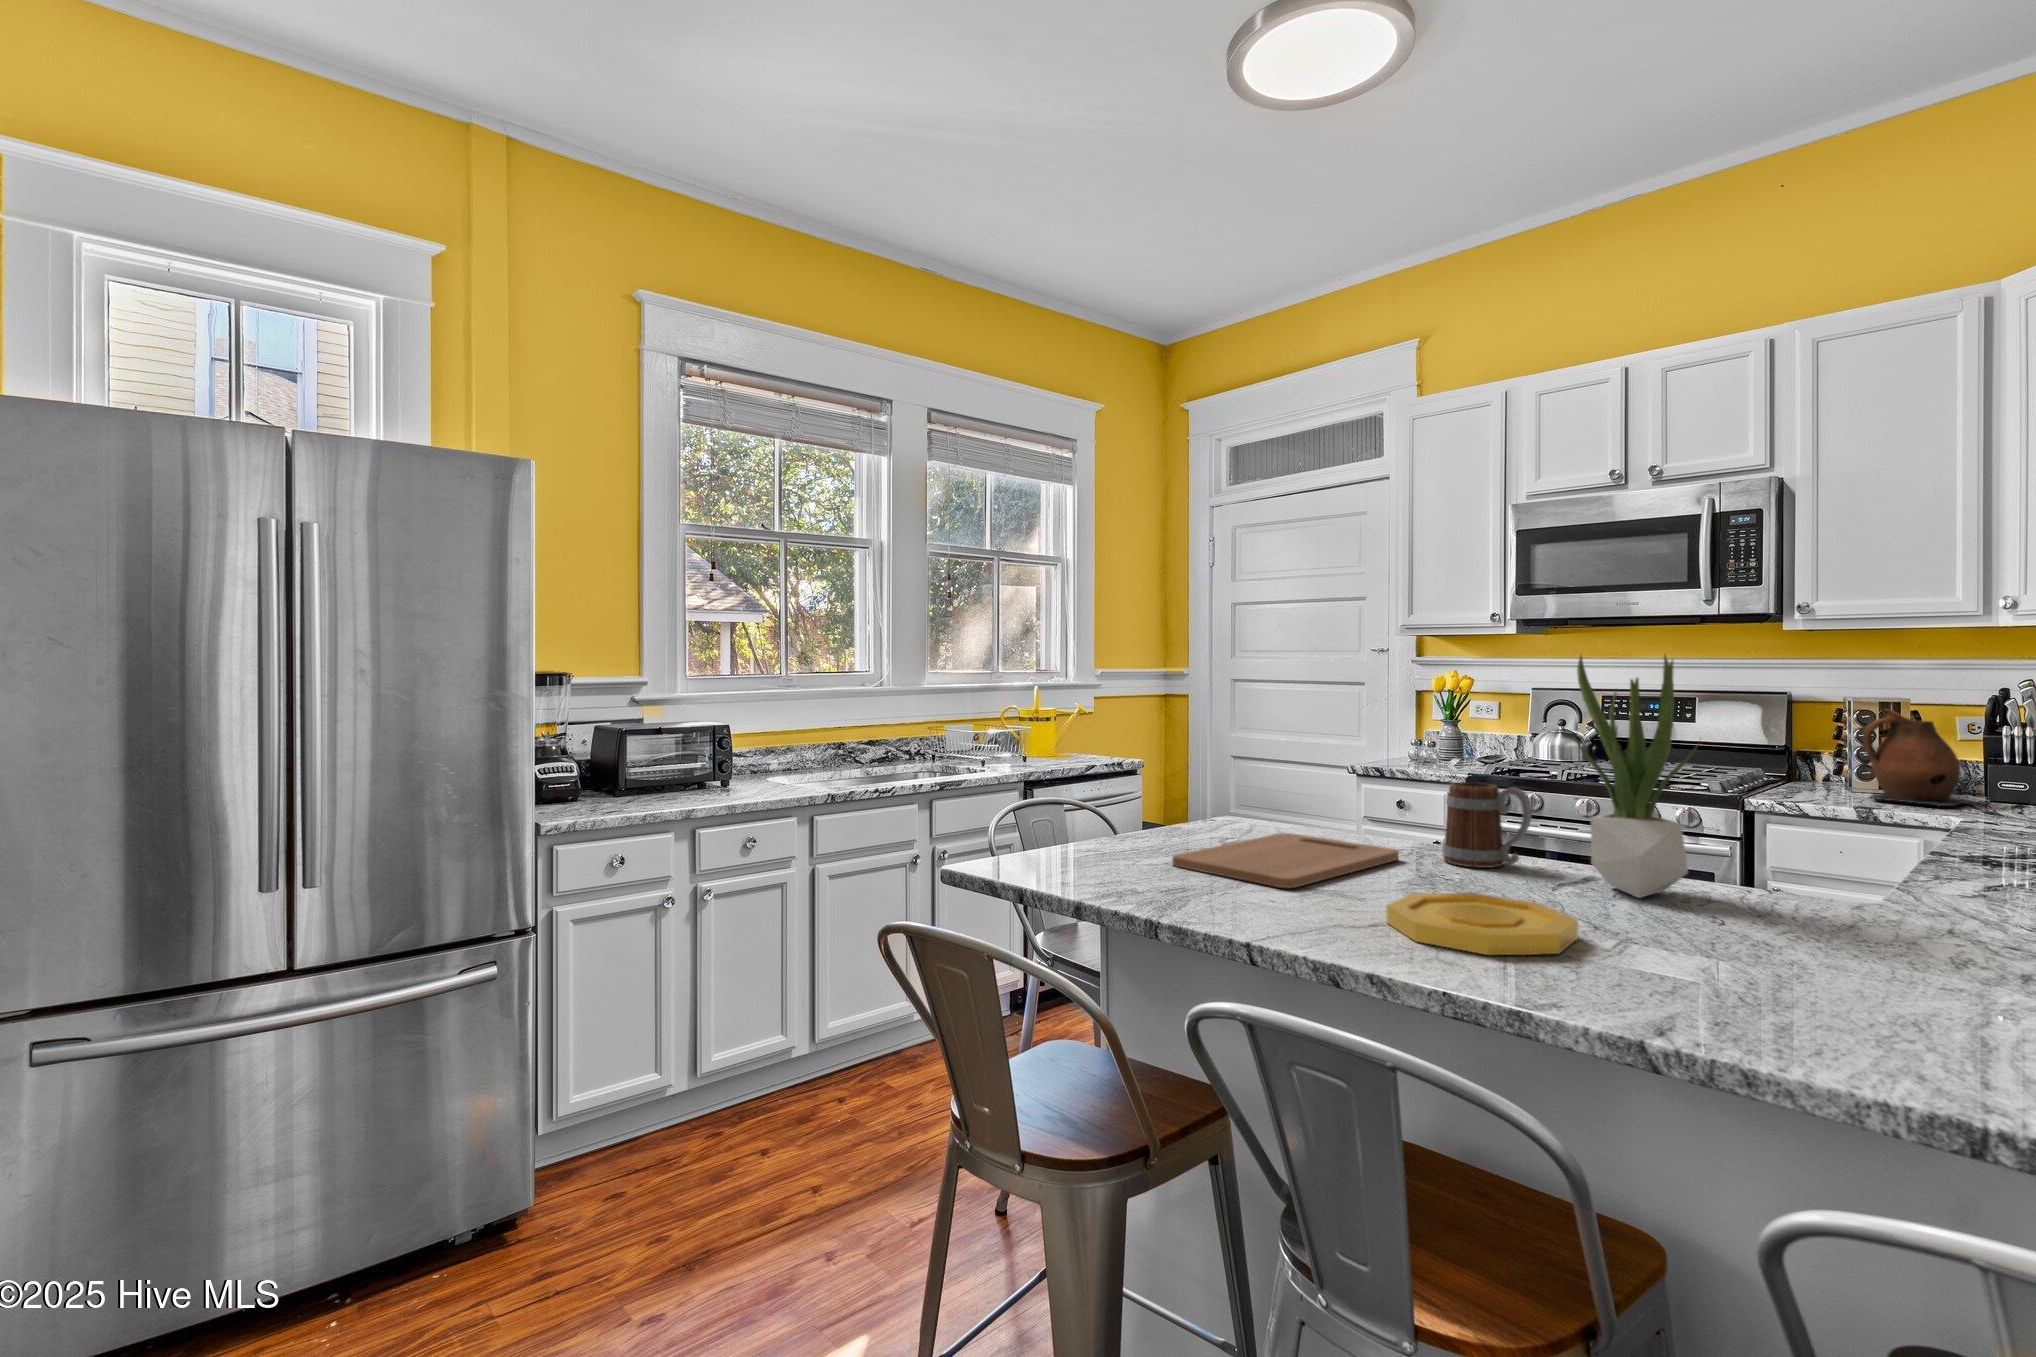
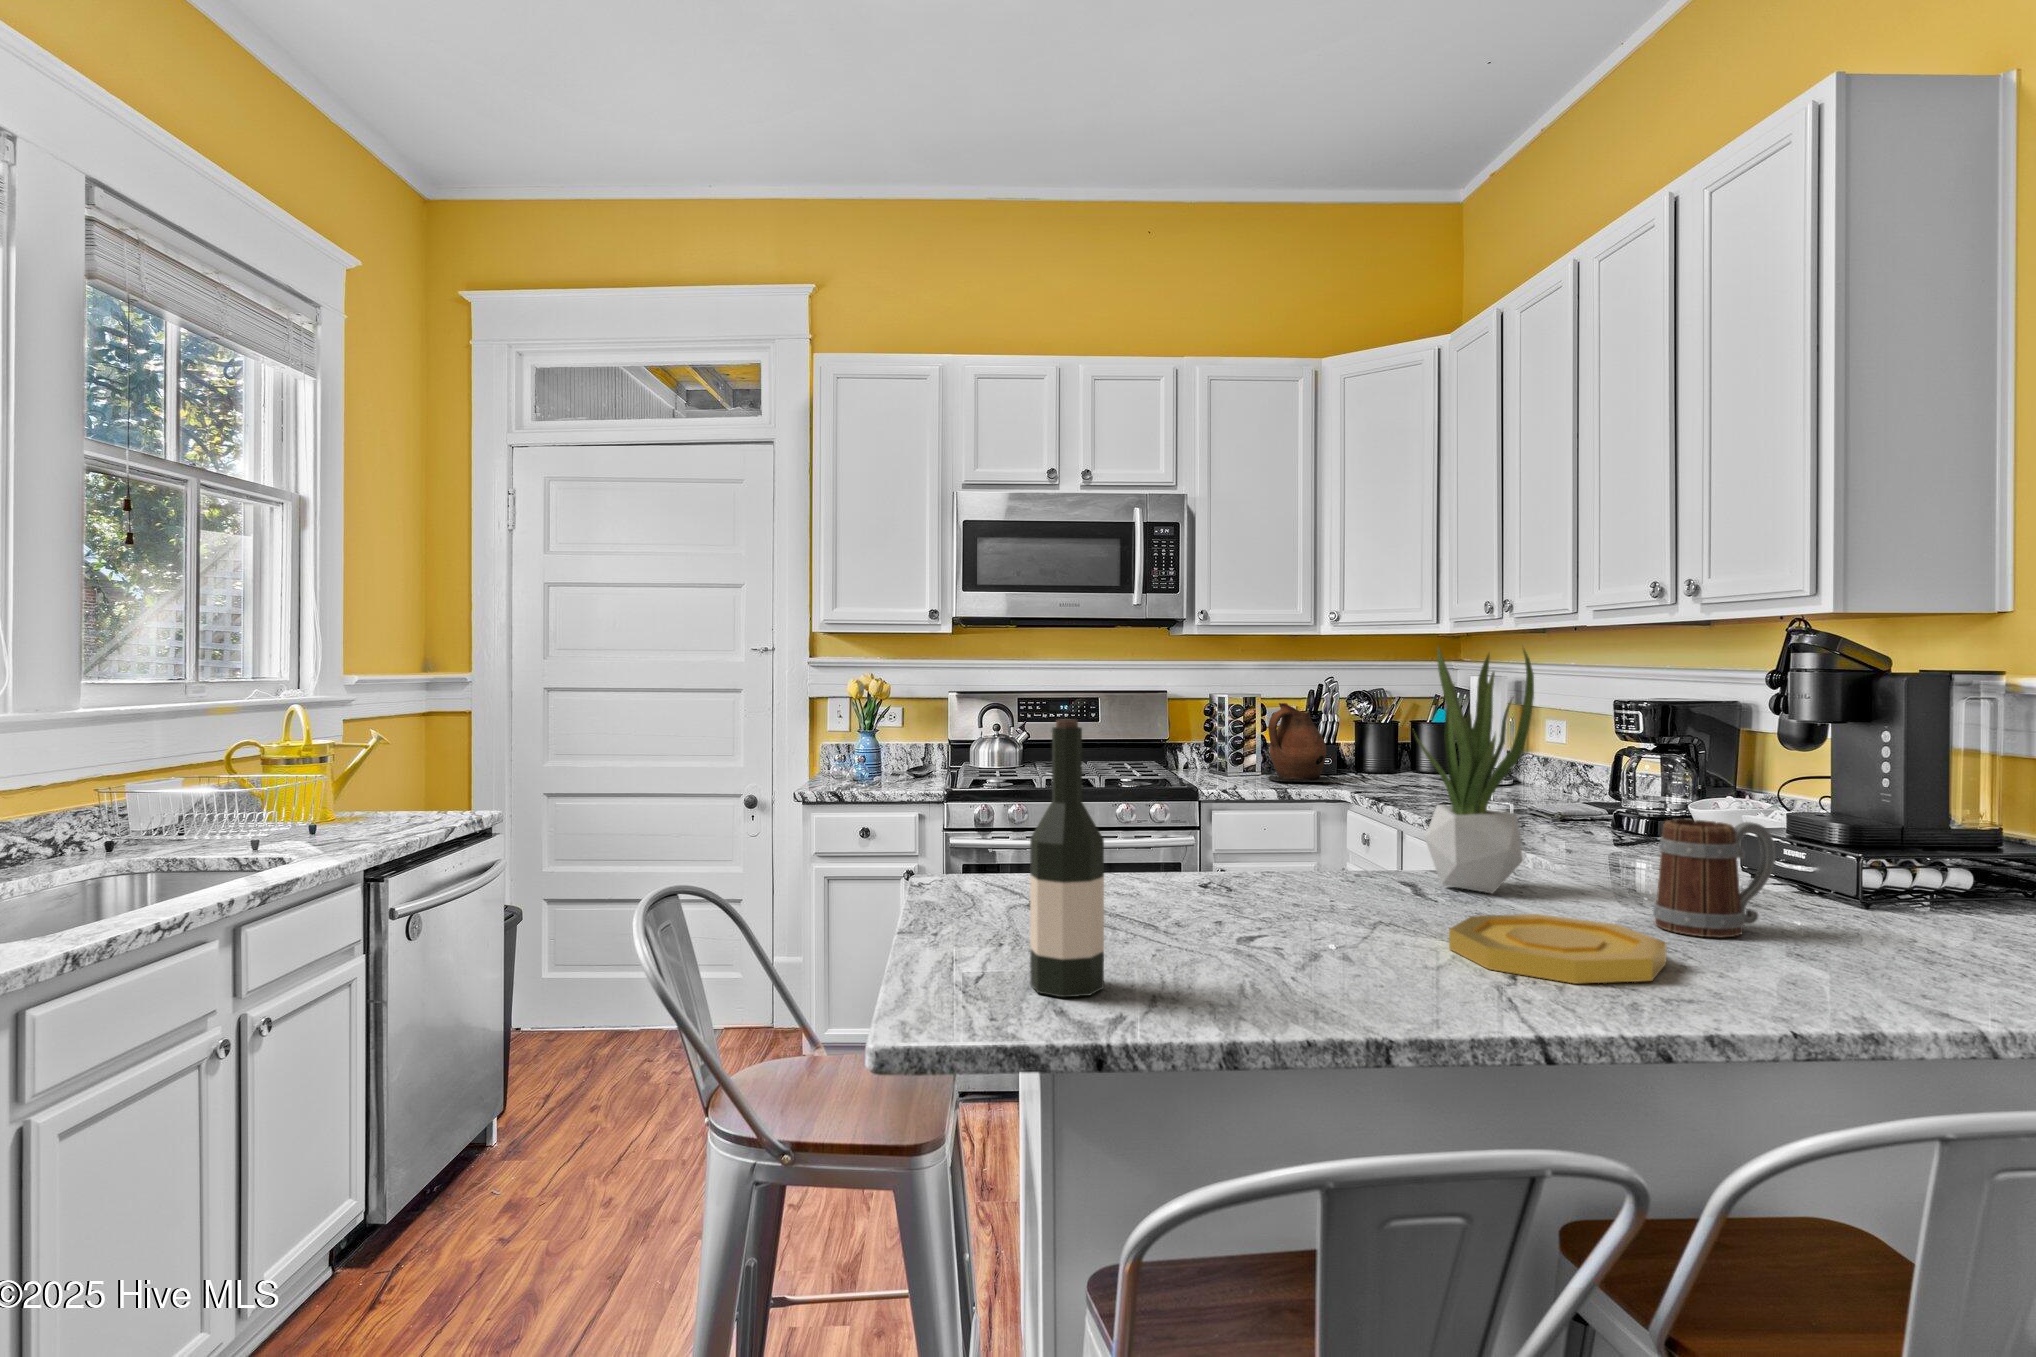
wine bottle: none [1069,707,1115,877] -> present [1030,719,1104,997]
mug: present [1442,782,1532,868] -> present [1653,819,1775,938]
cutting board: present [1172,833,1399,888] -> none [1081,880,1301,953]

